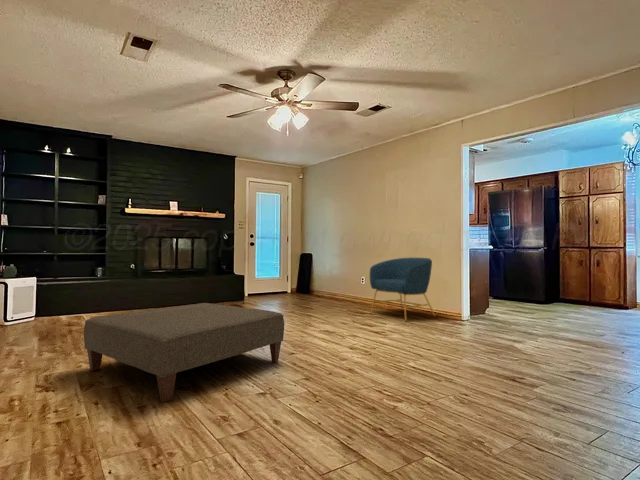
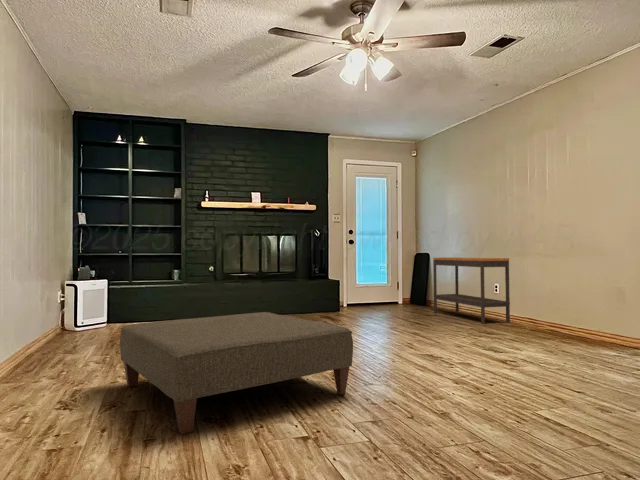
console table: none [317,258,372,306] -> present [433,257,510,324]
armchair: present [370,258,435,322] -> none [501,255,609,350]

